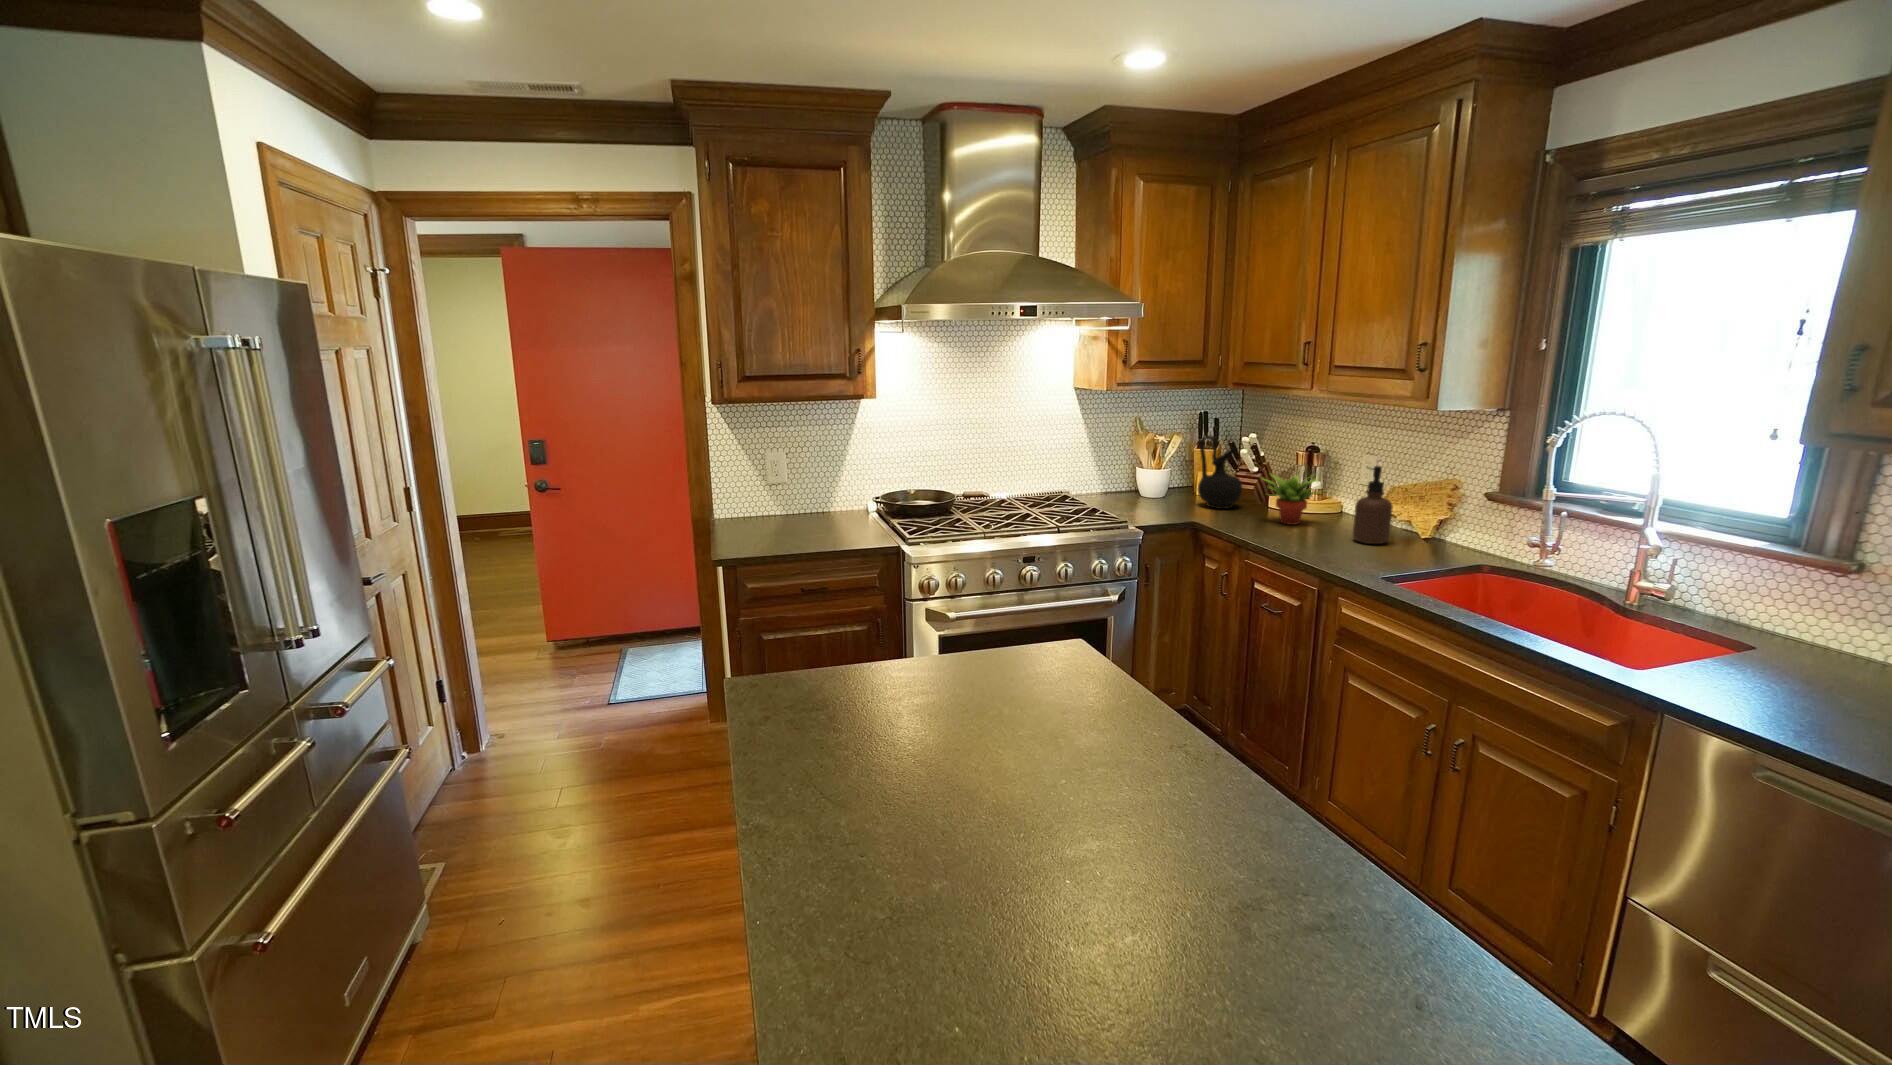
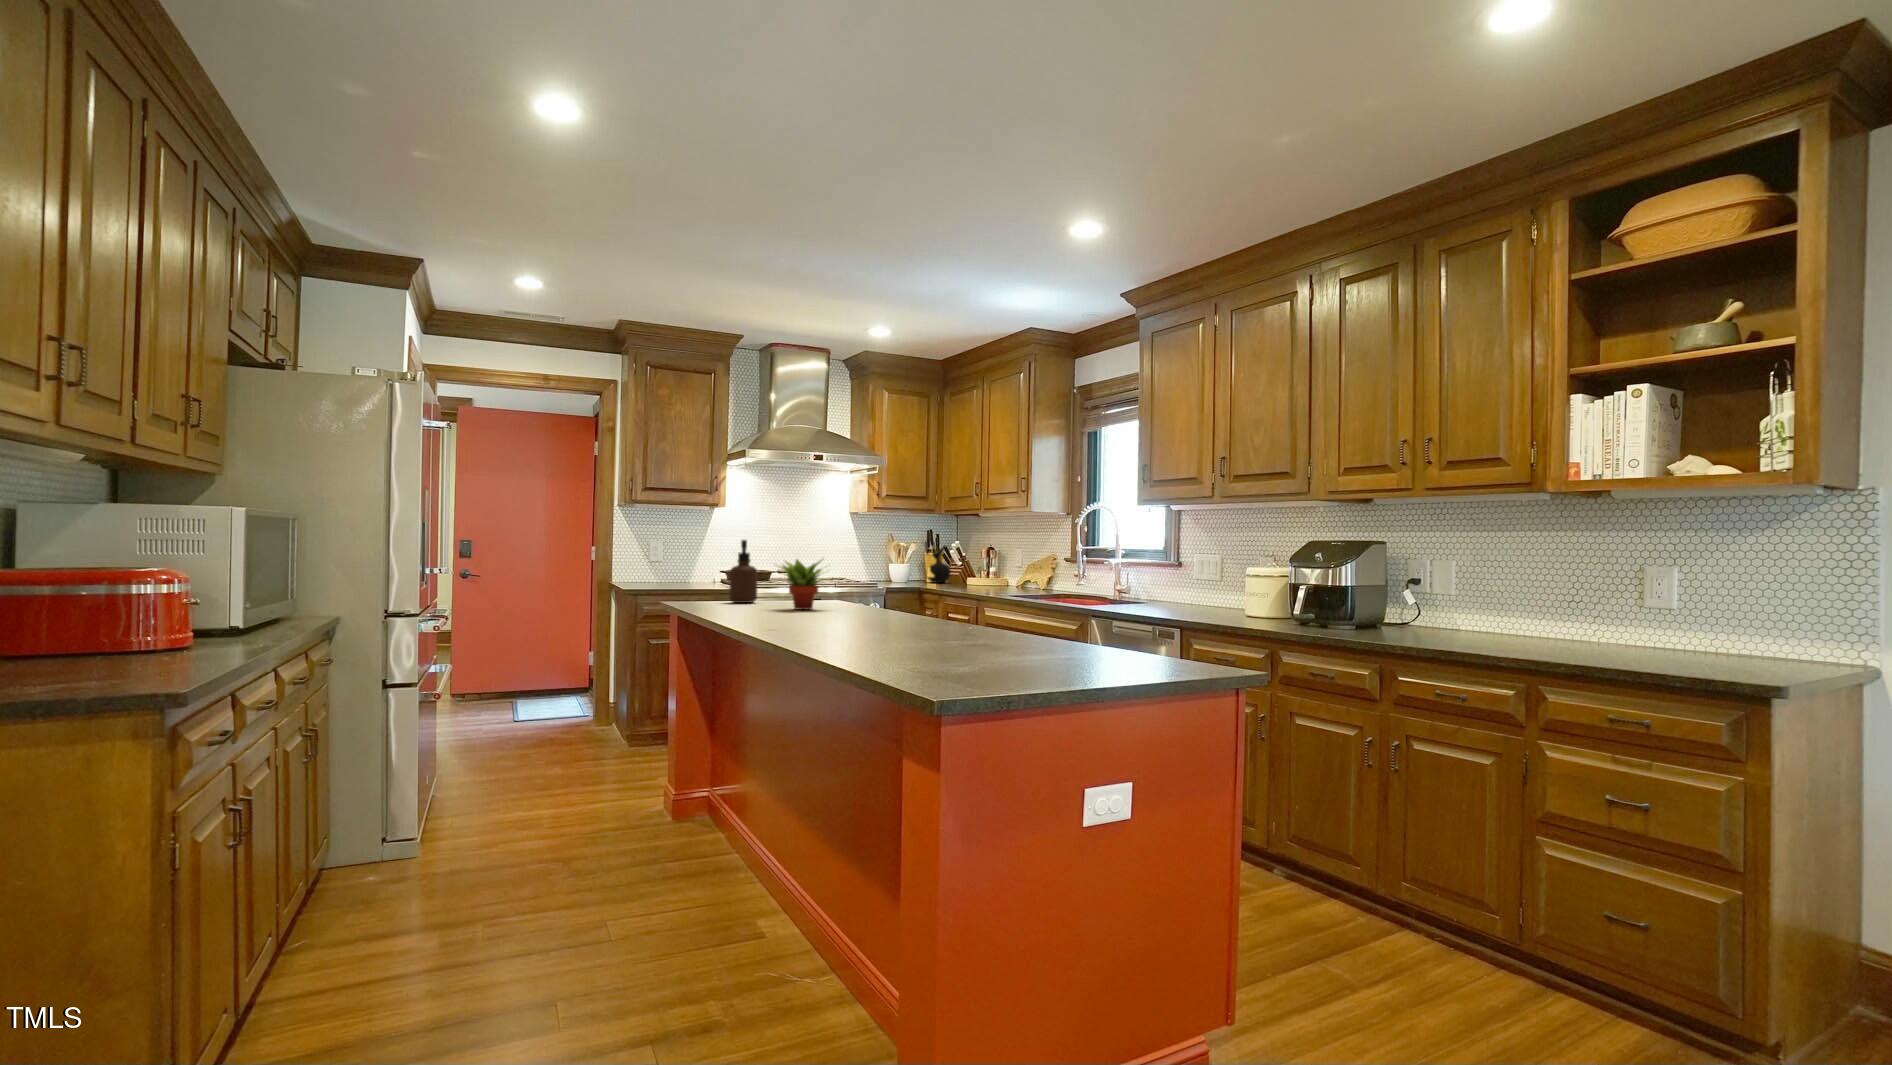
soap dispenser: present [1353,466,1393,544] -> present [729,540,758,603]
succulent plant: present [1264,474,1318,525] -> present [778,559,829,610]

